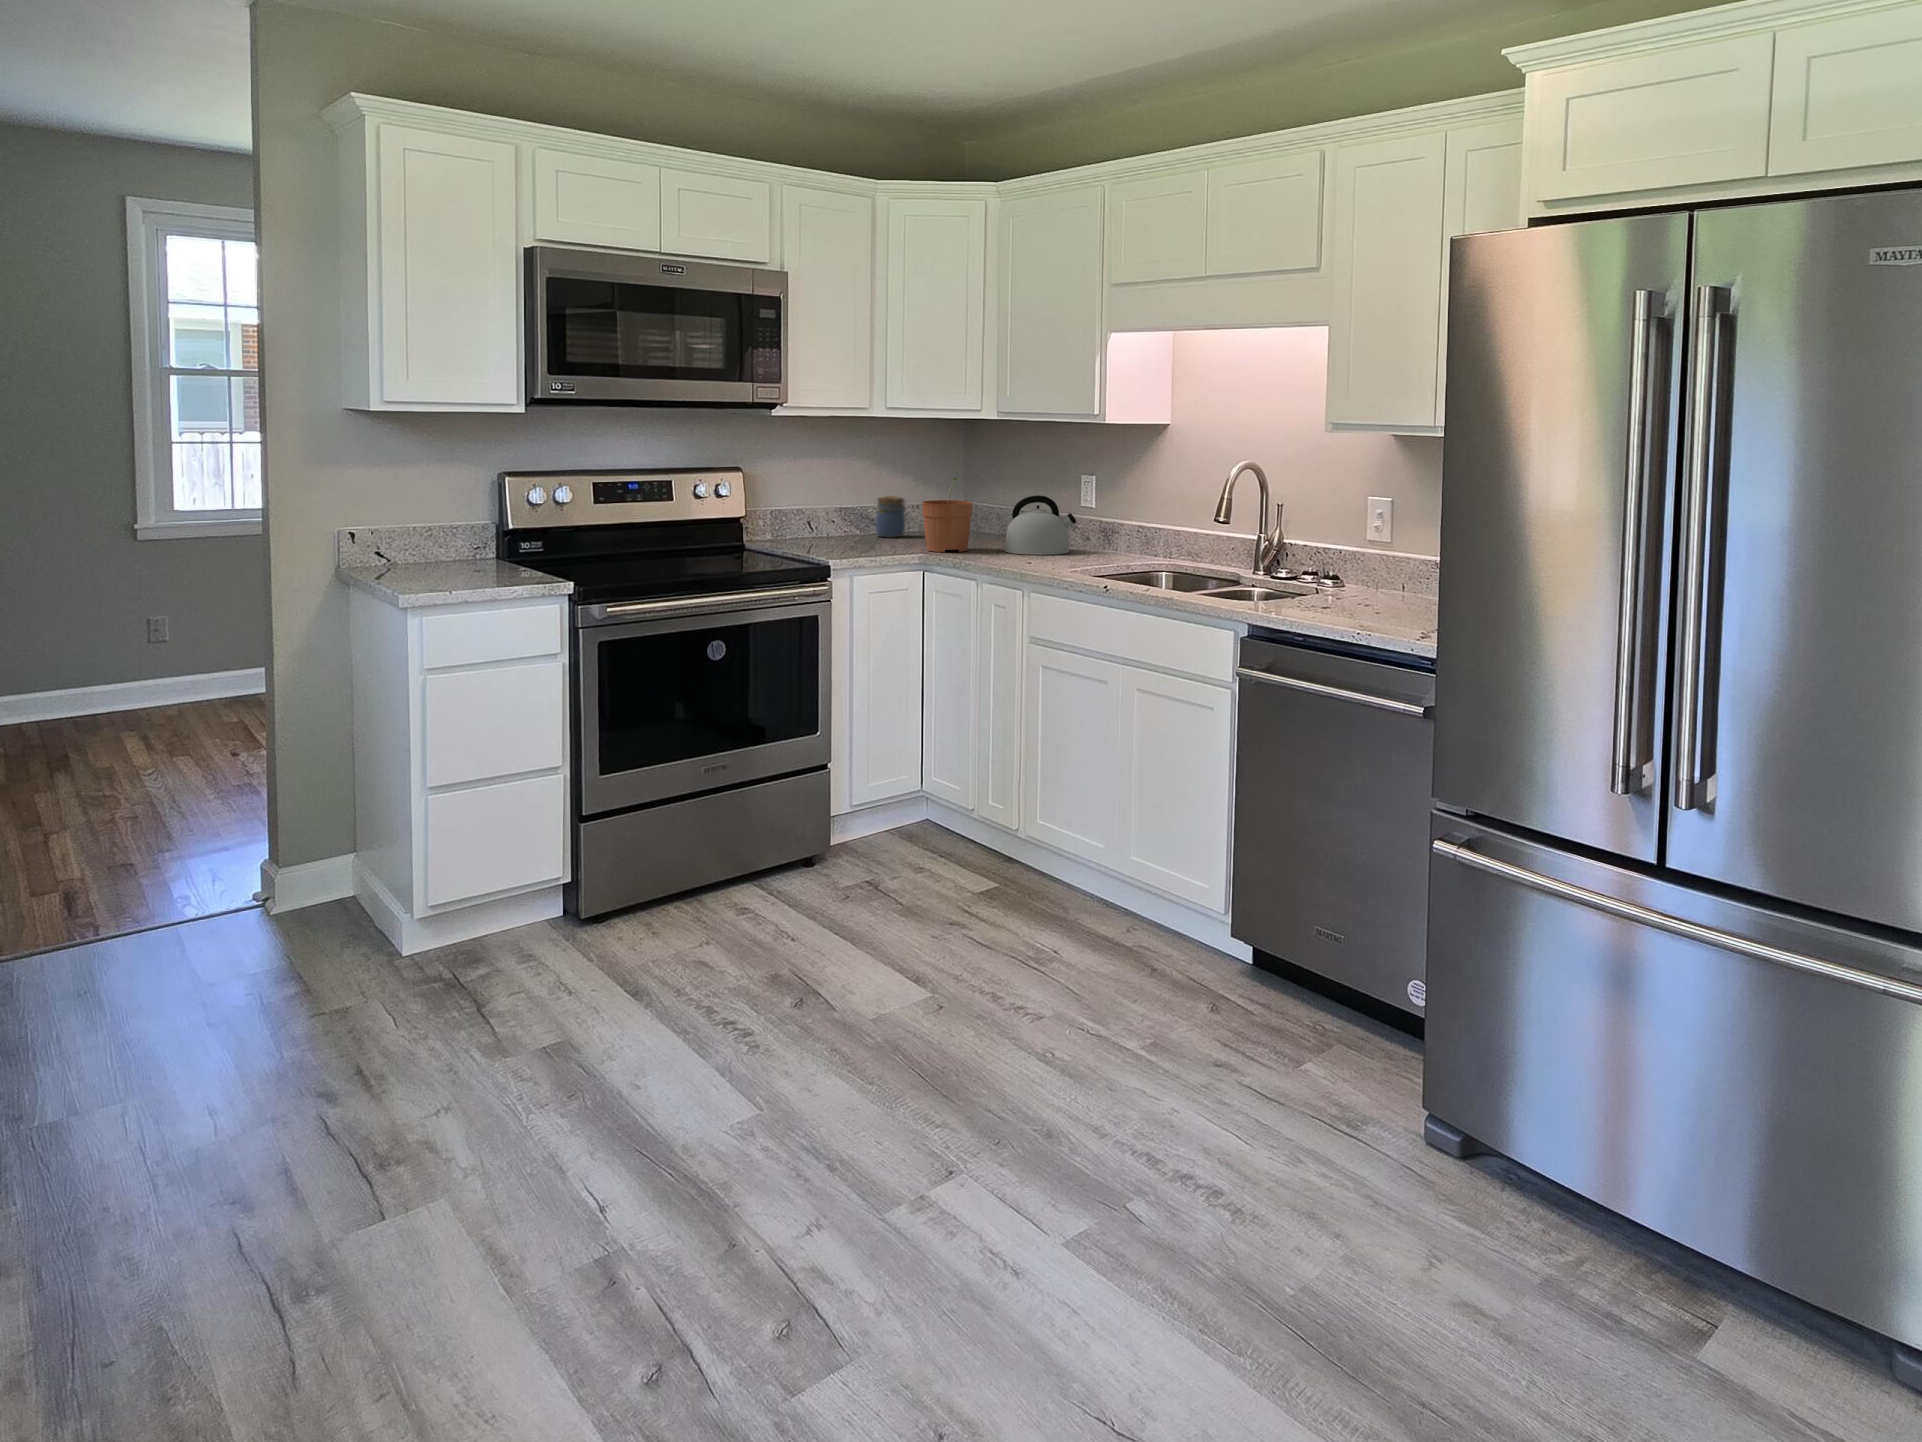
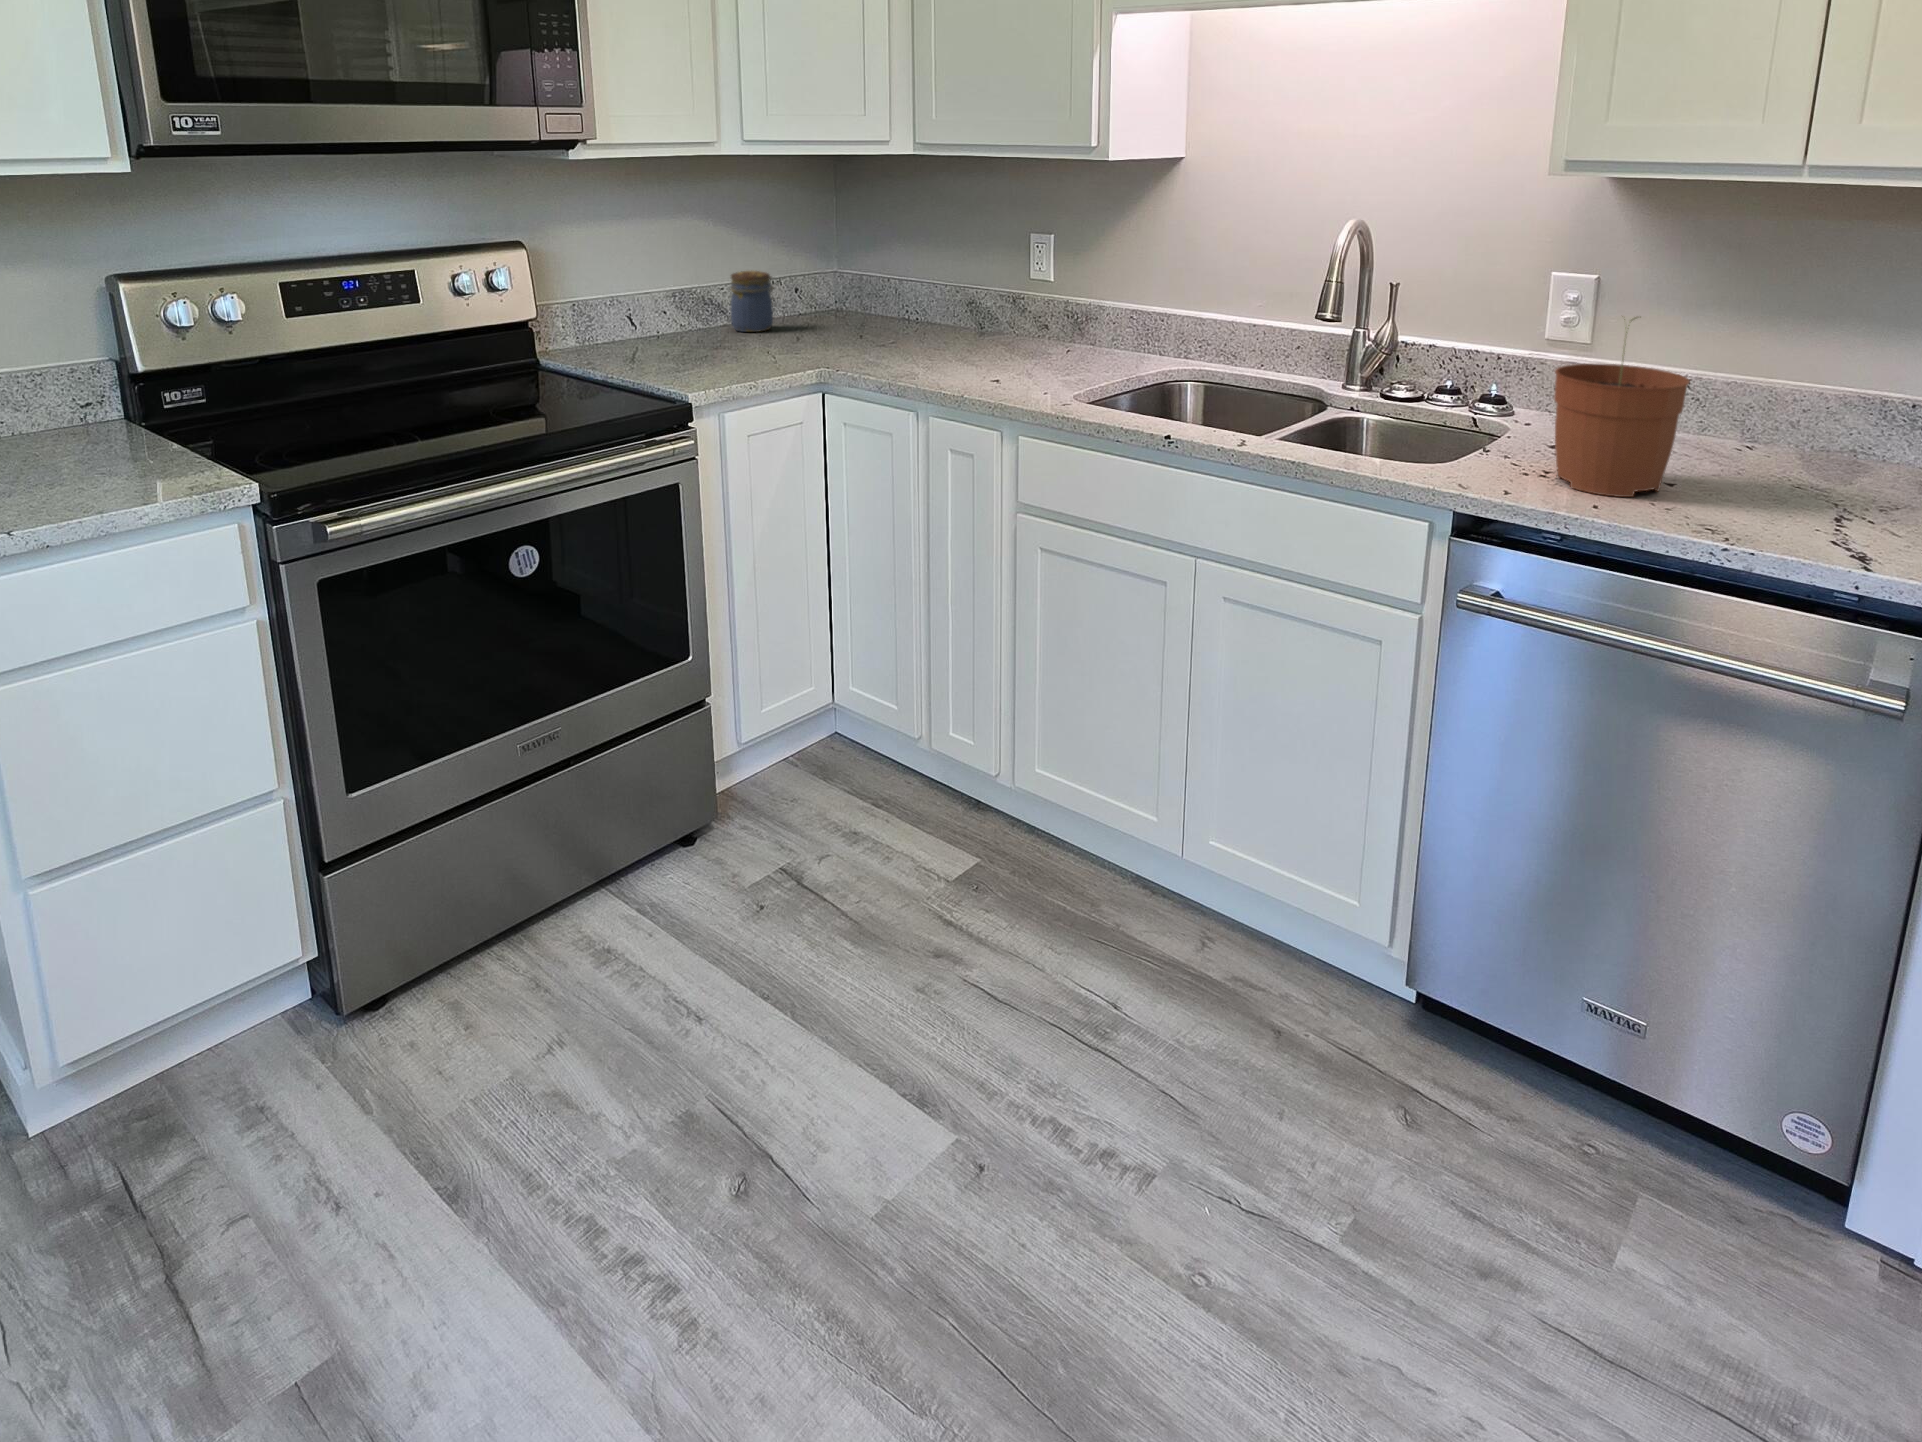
plant pot: present [922,478,973,552] -> present [1554,317,1690,497]
kettle: present [1005,495,1076,555] -> none [933,269,1039,360]

